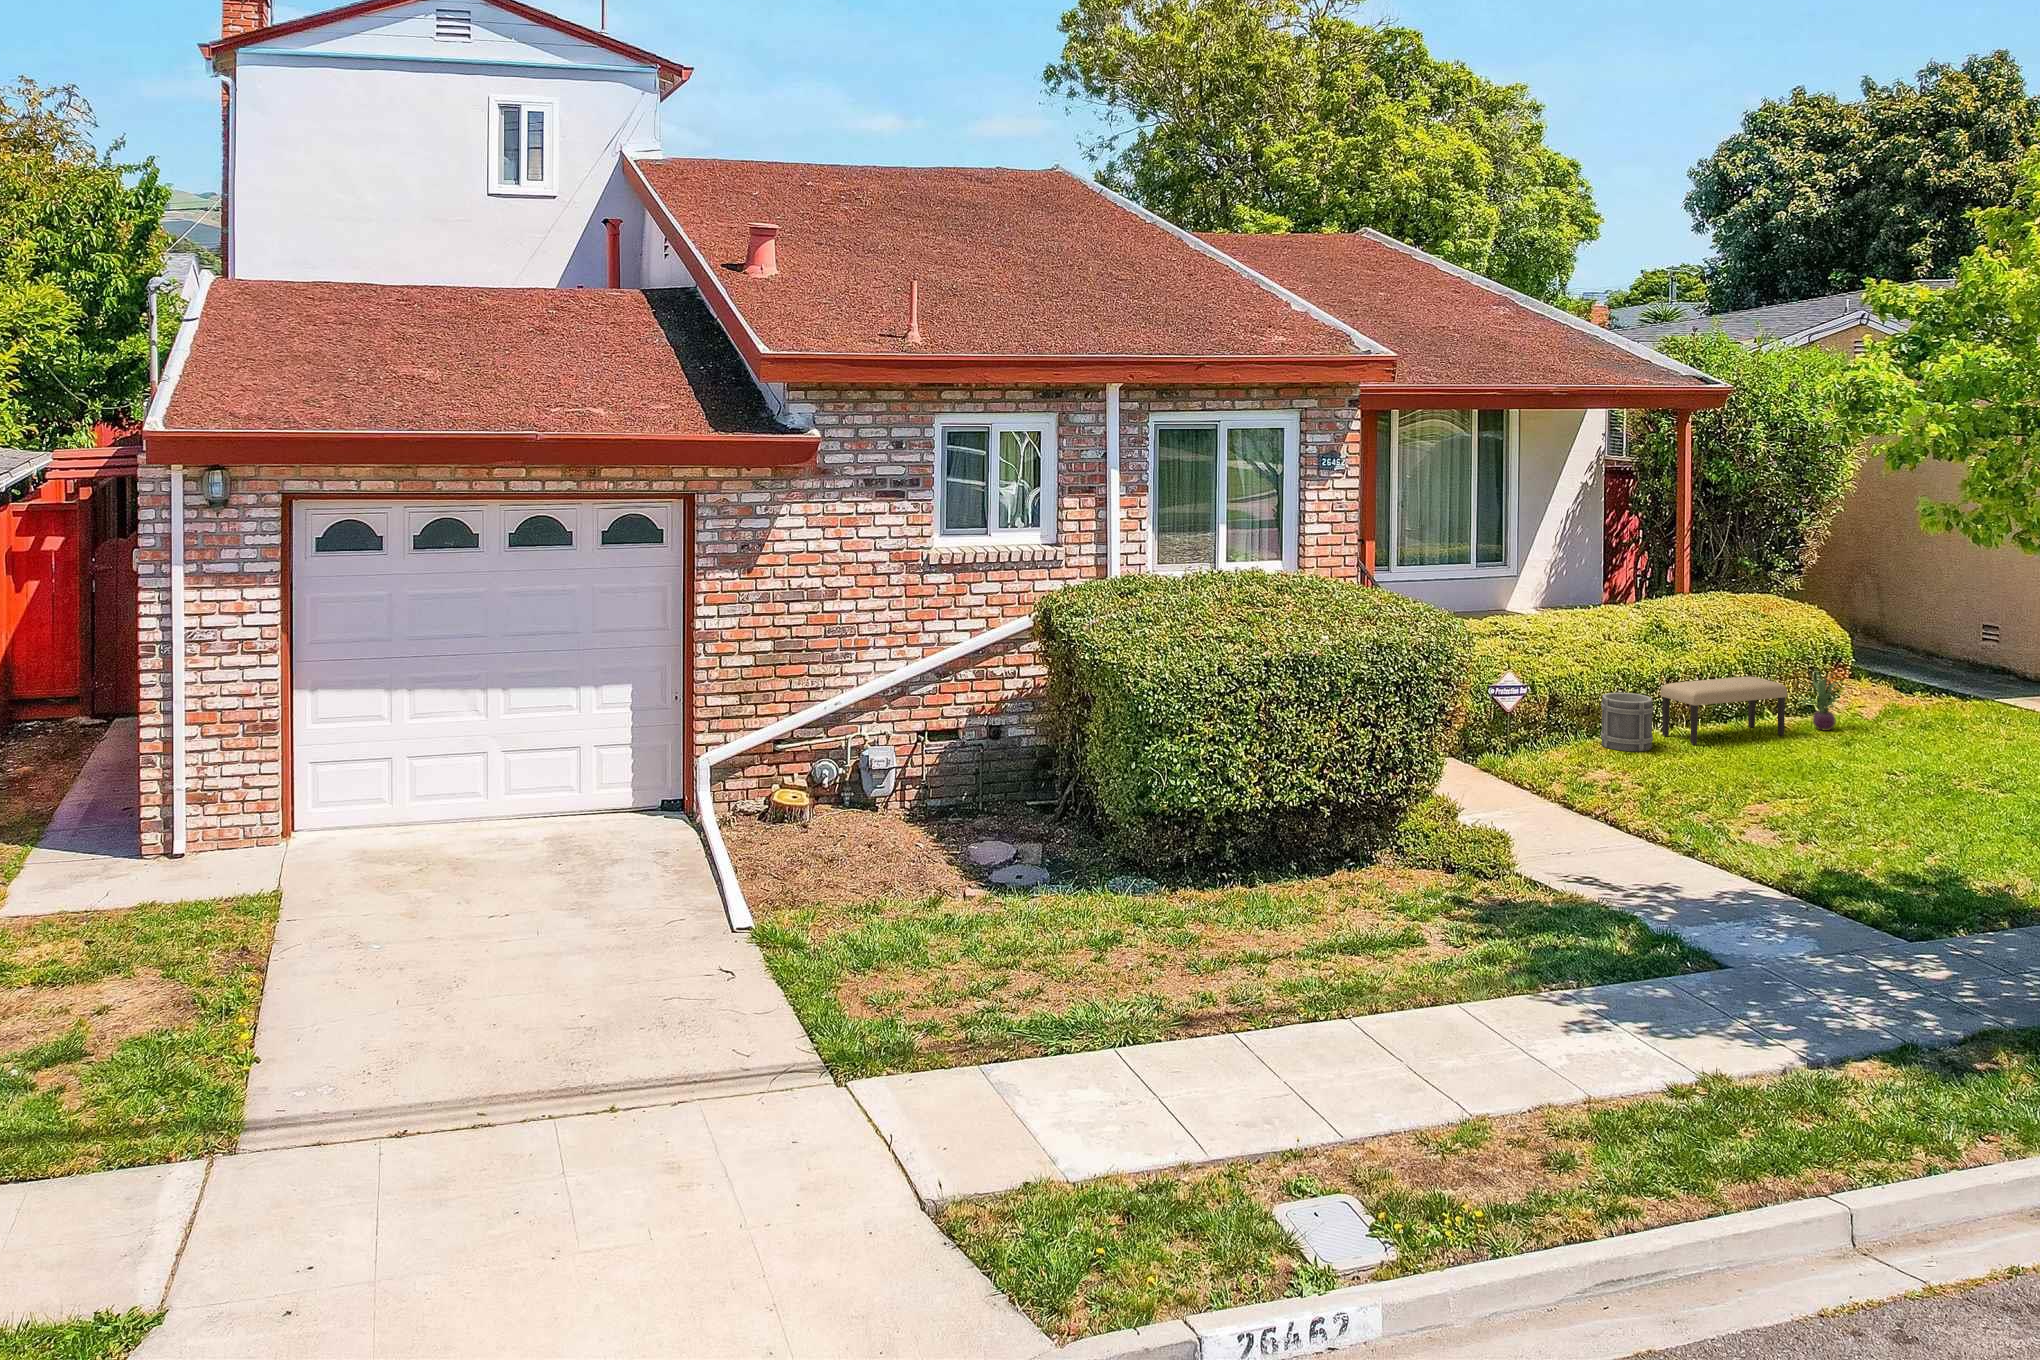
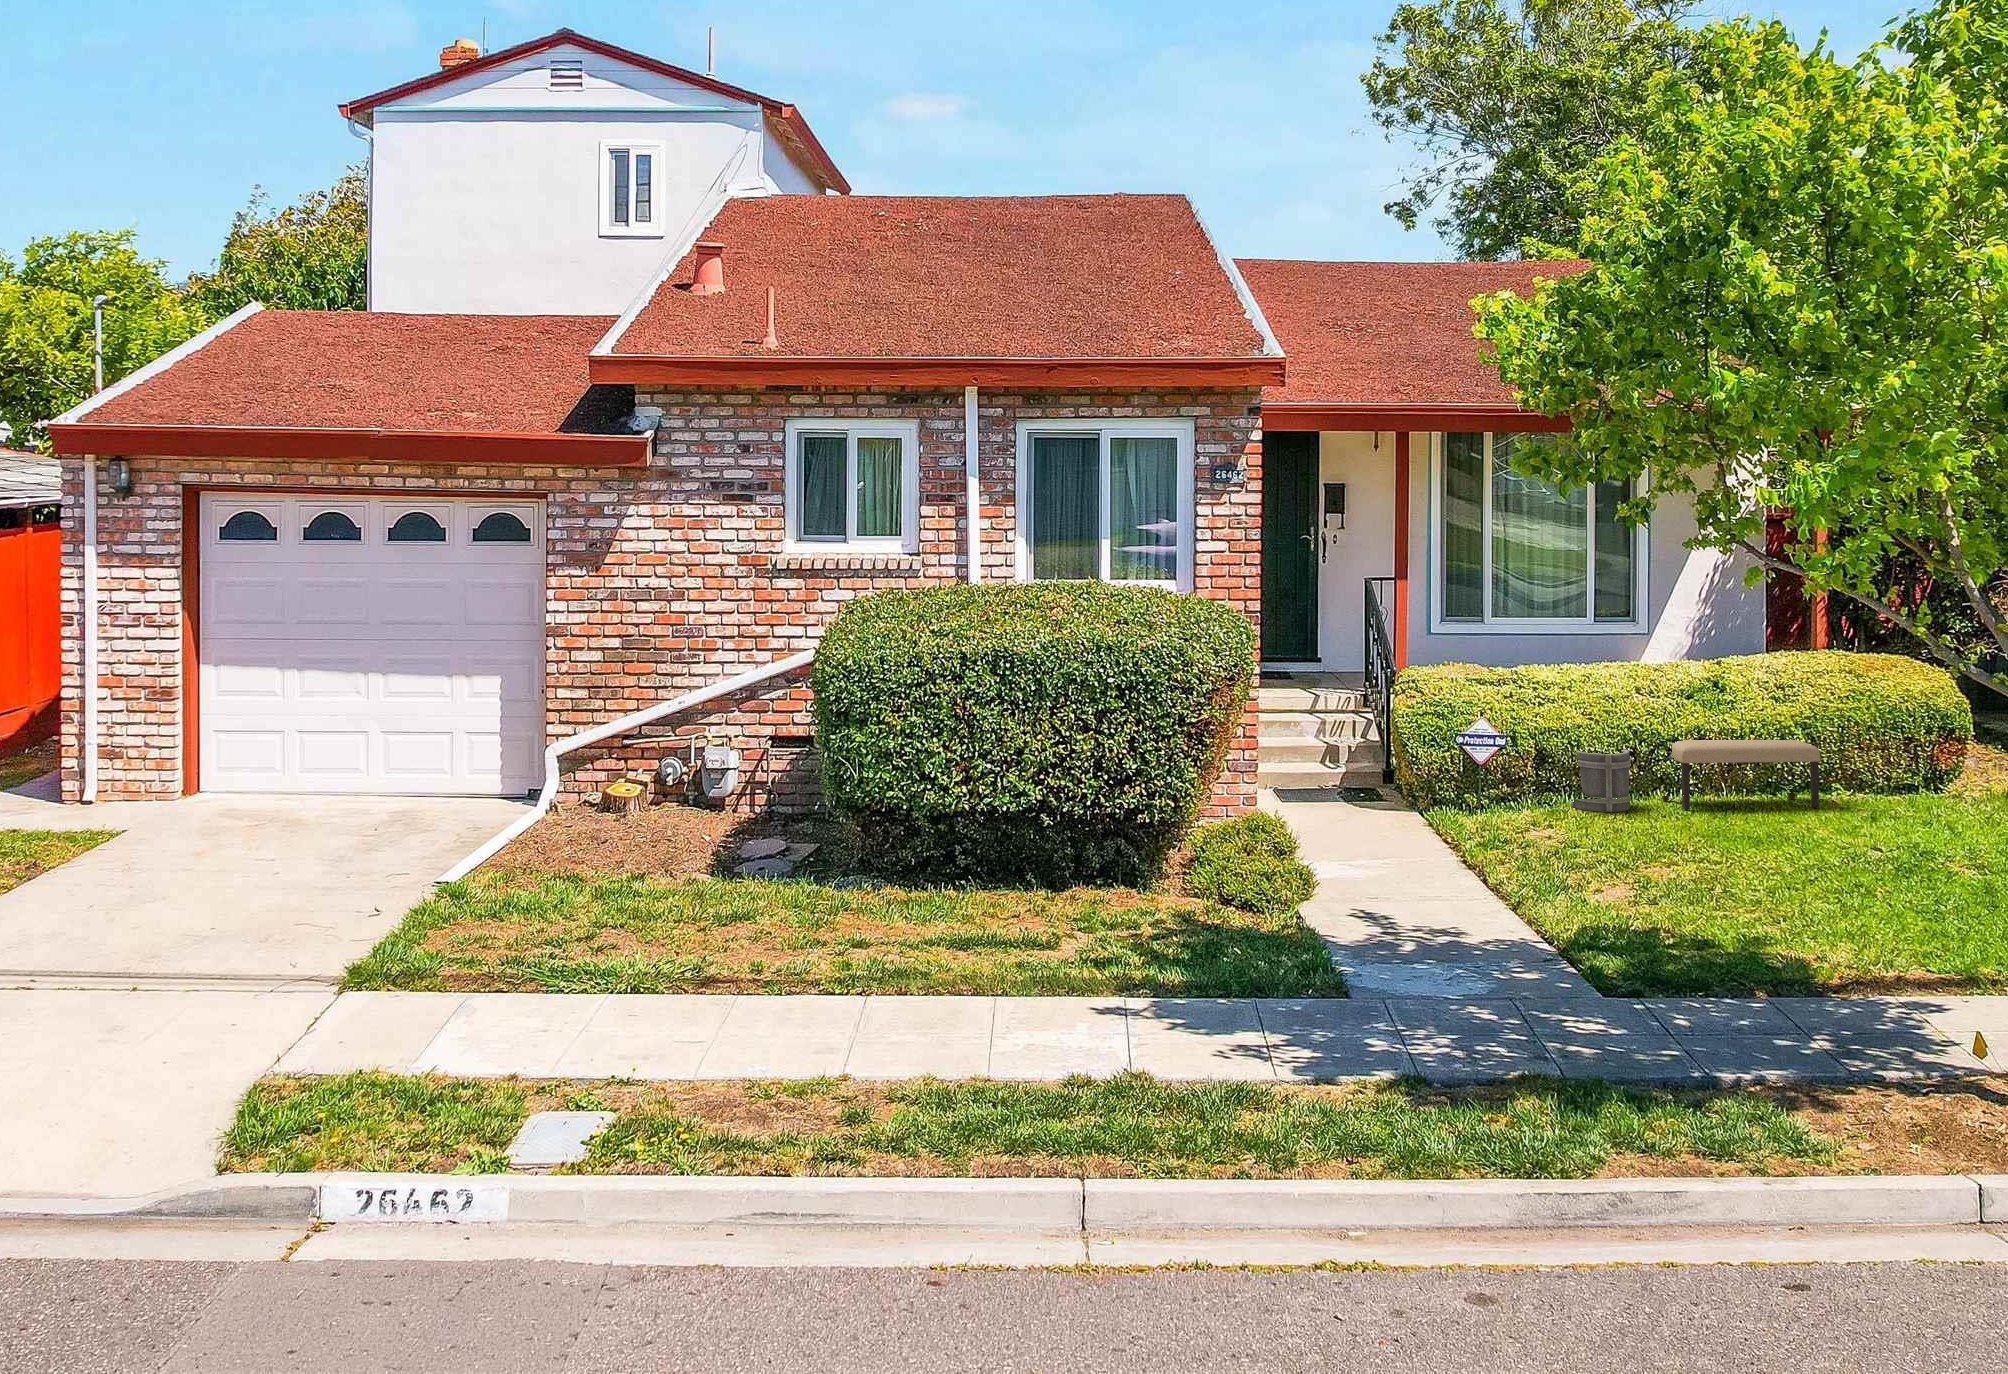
decorative plant: present [1804,670,1843,731] -> none [1846,732,1919,807]

